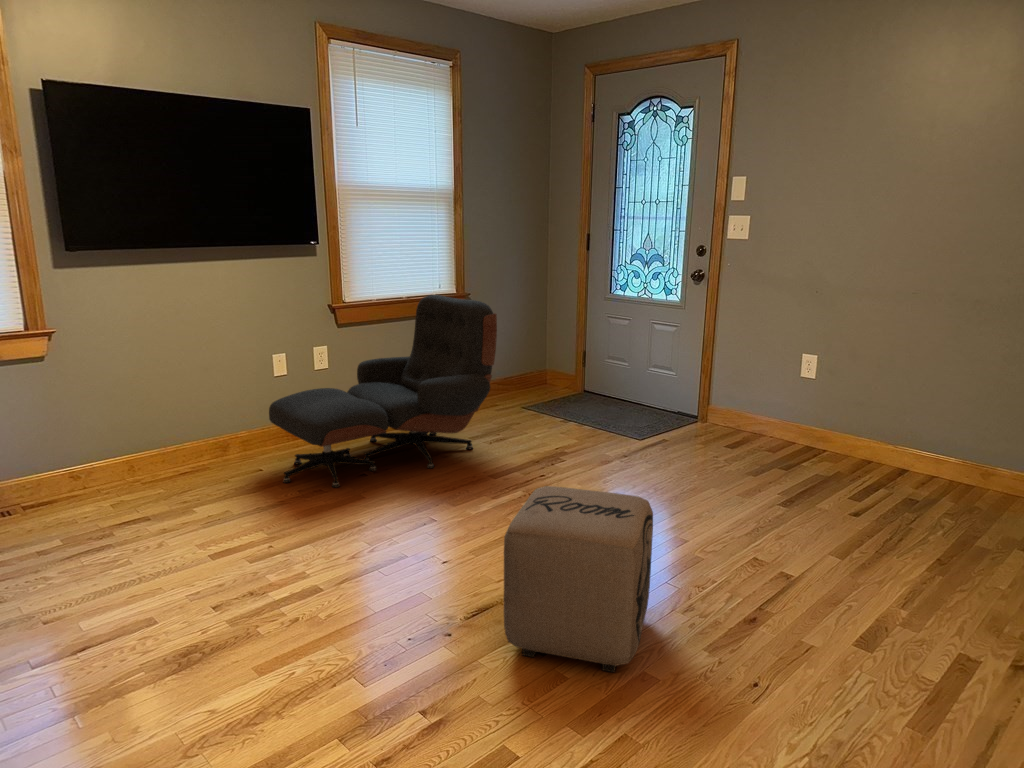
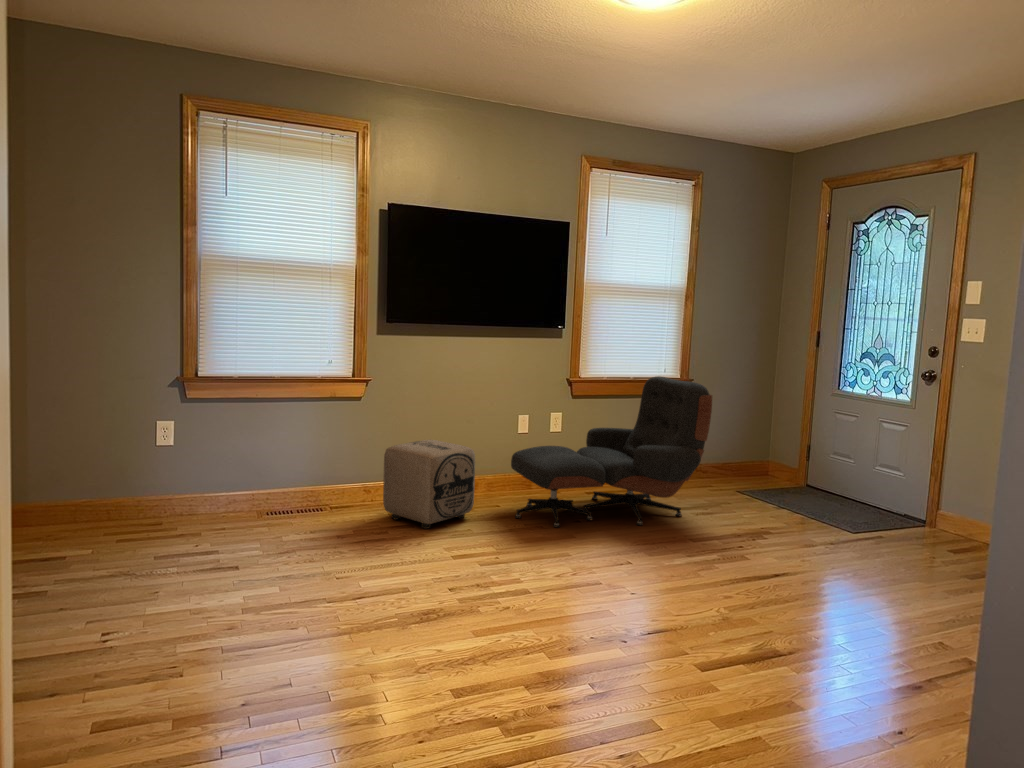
ottoman: present [504,486,653,672] -> present [383,440,475,529]

